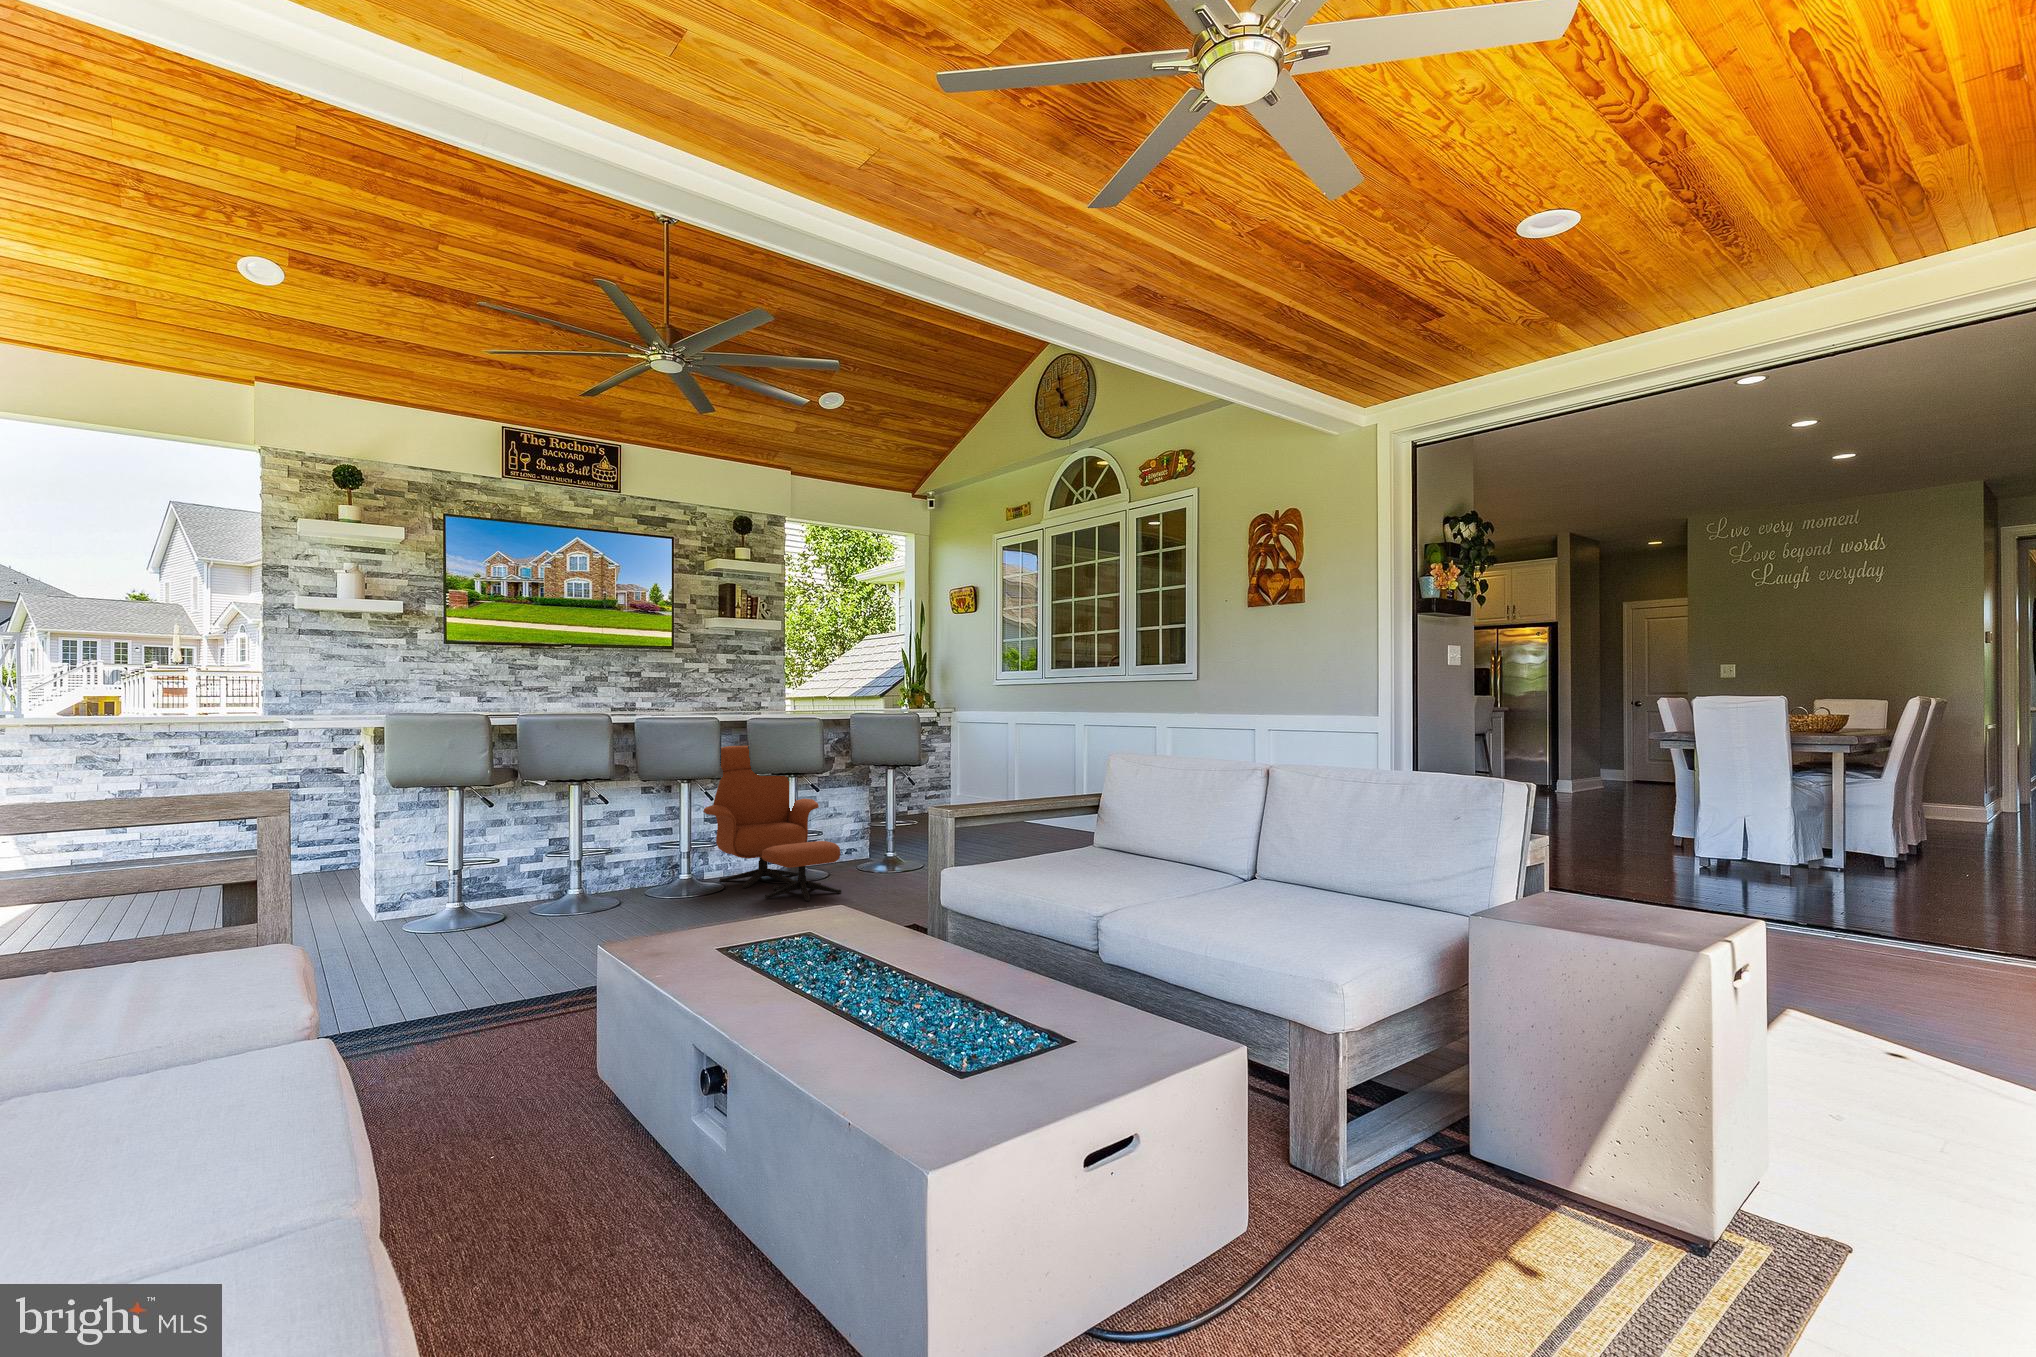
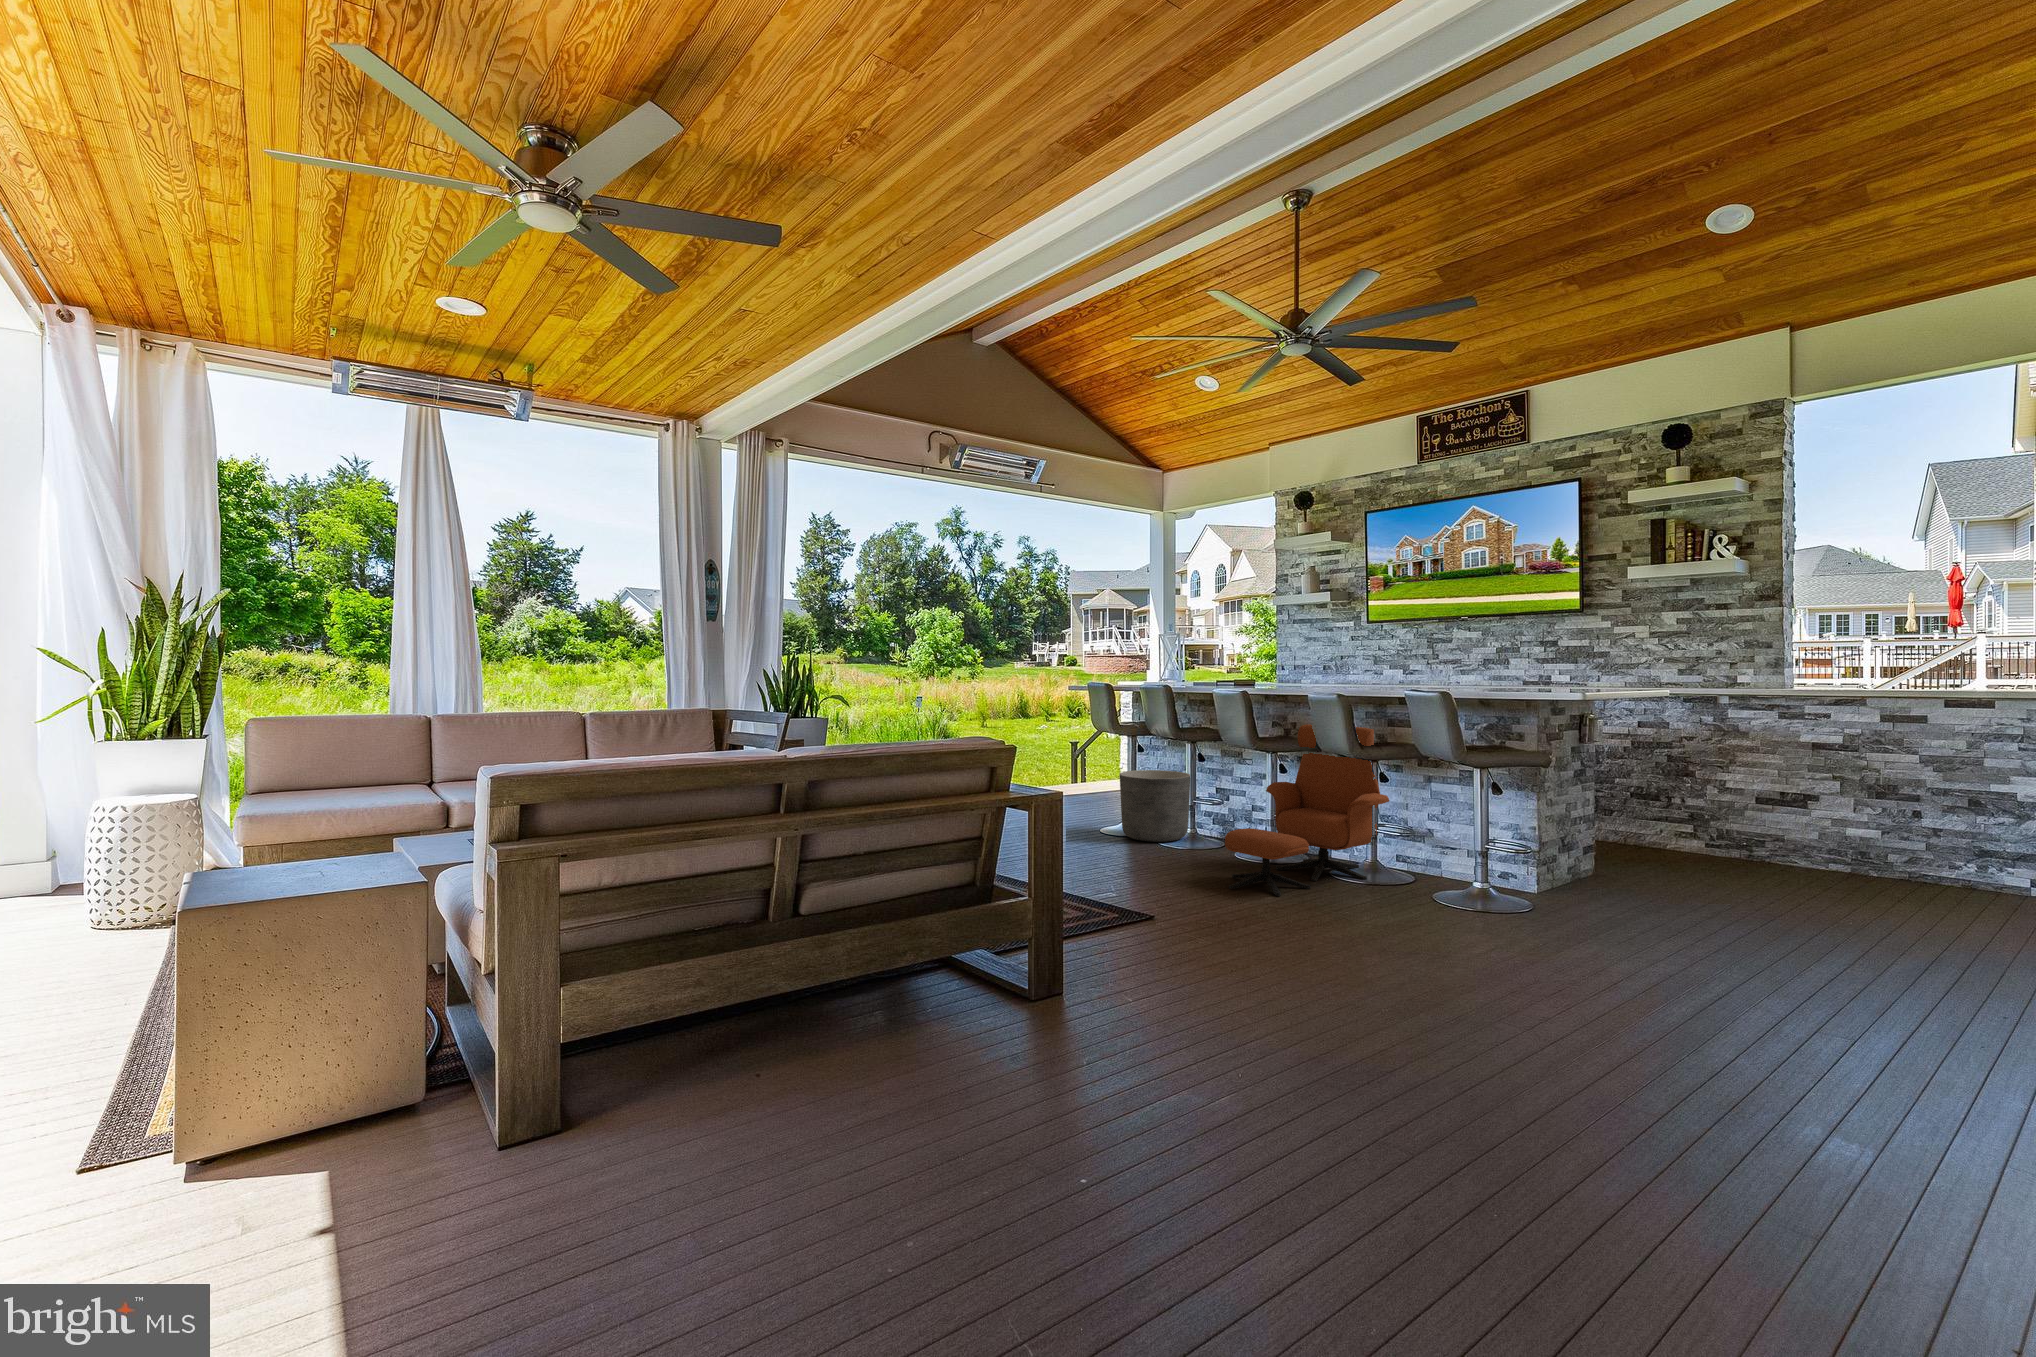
planter: none [478,823,581,918] -> present [1120,770,1190,842]

